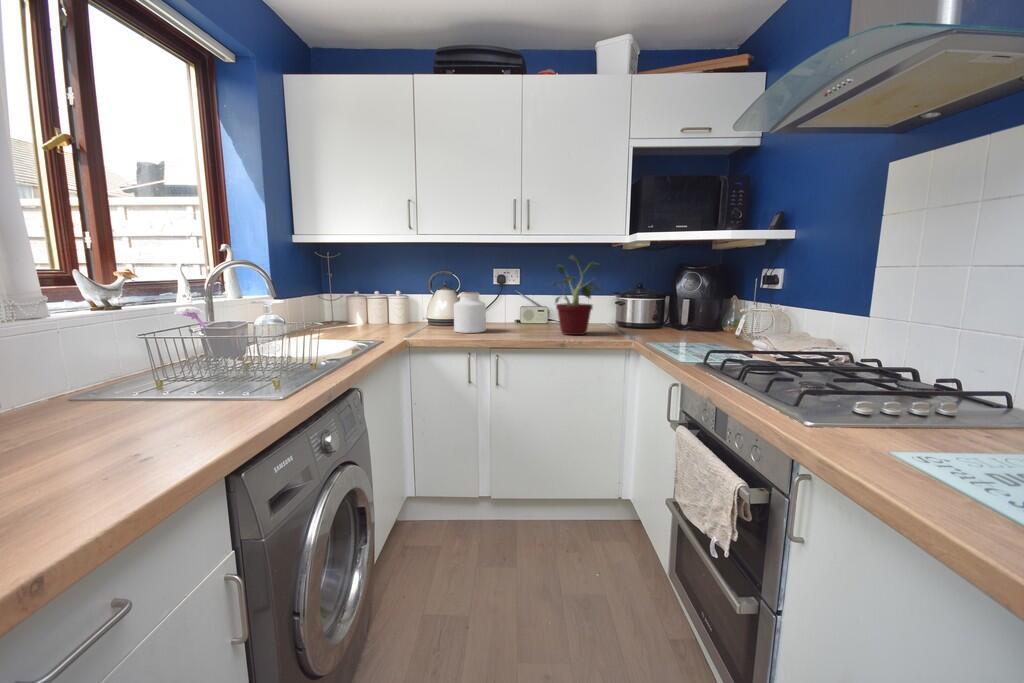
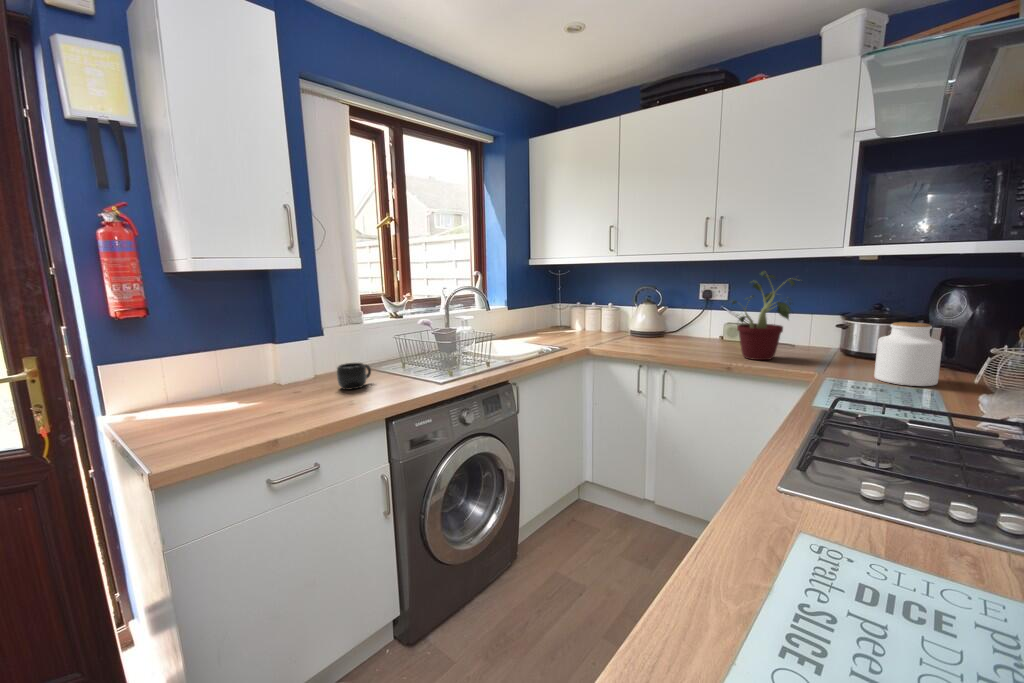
jar: present [454,292,486,333] -> present [874,322,942,386]
mug: none [55,384,132,441] -> present [337,363,371,390]

